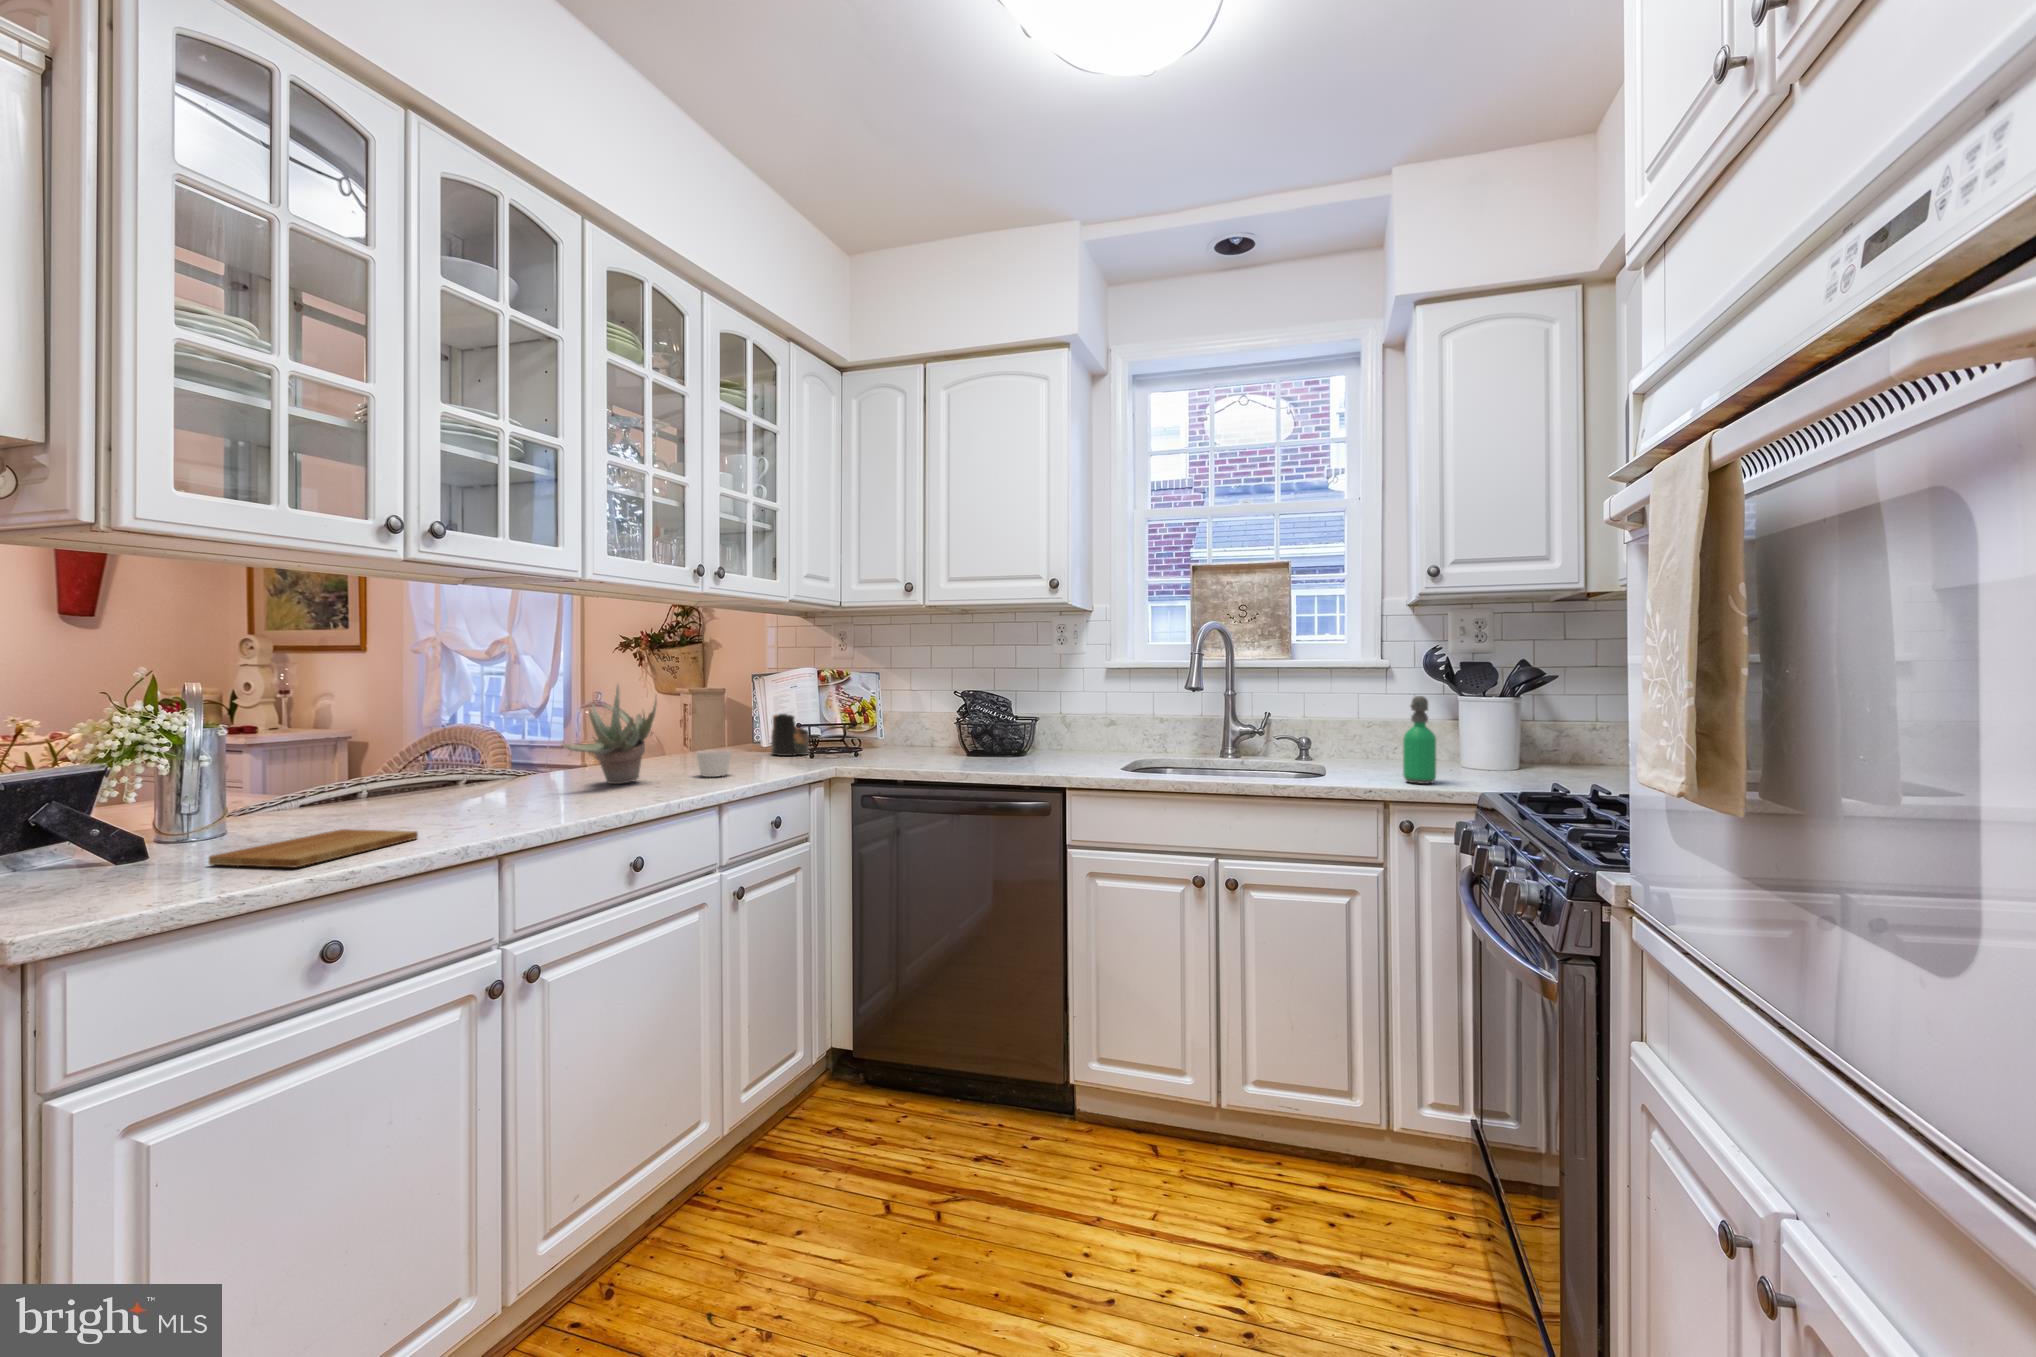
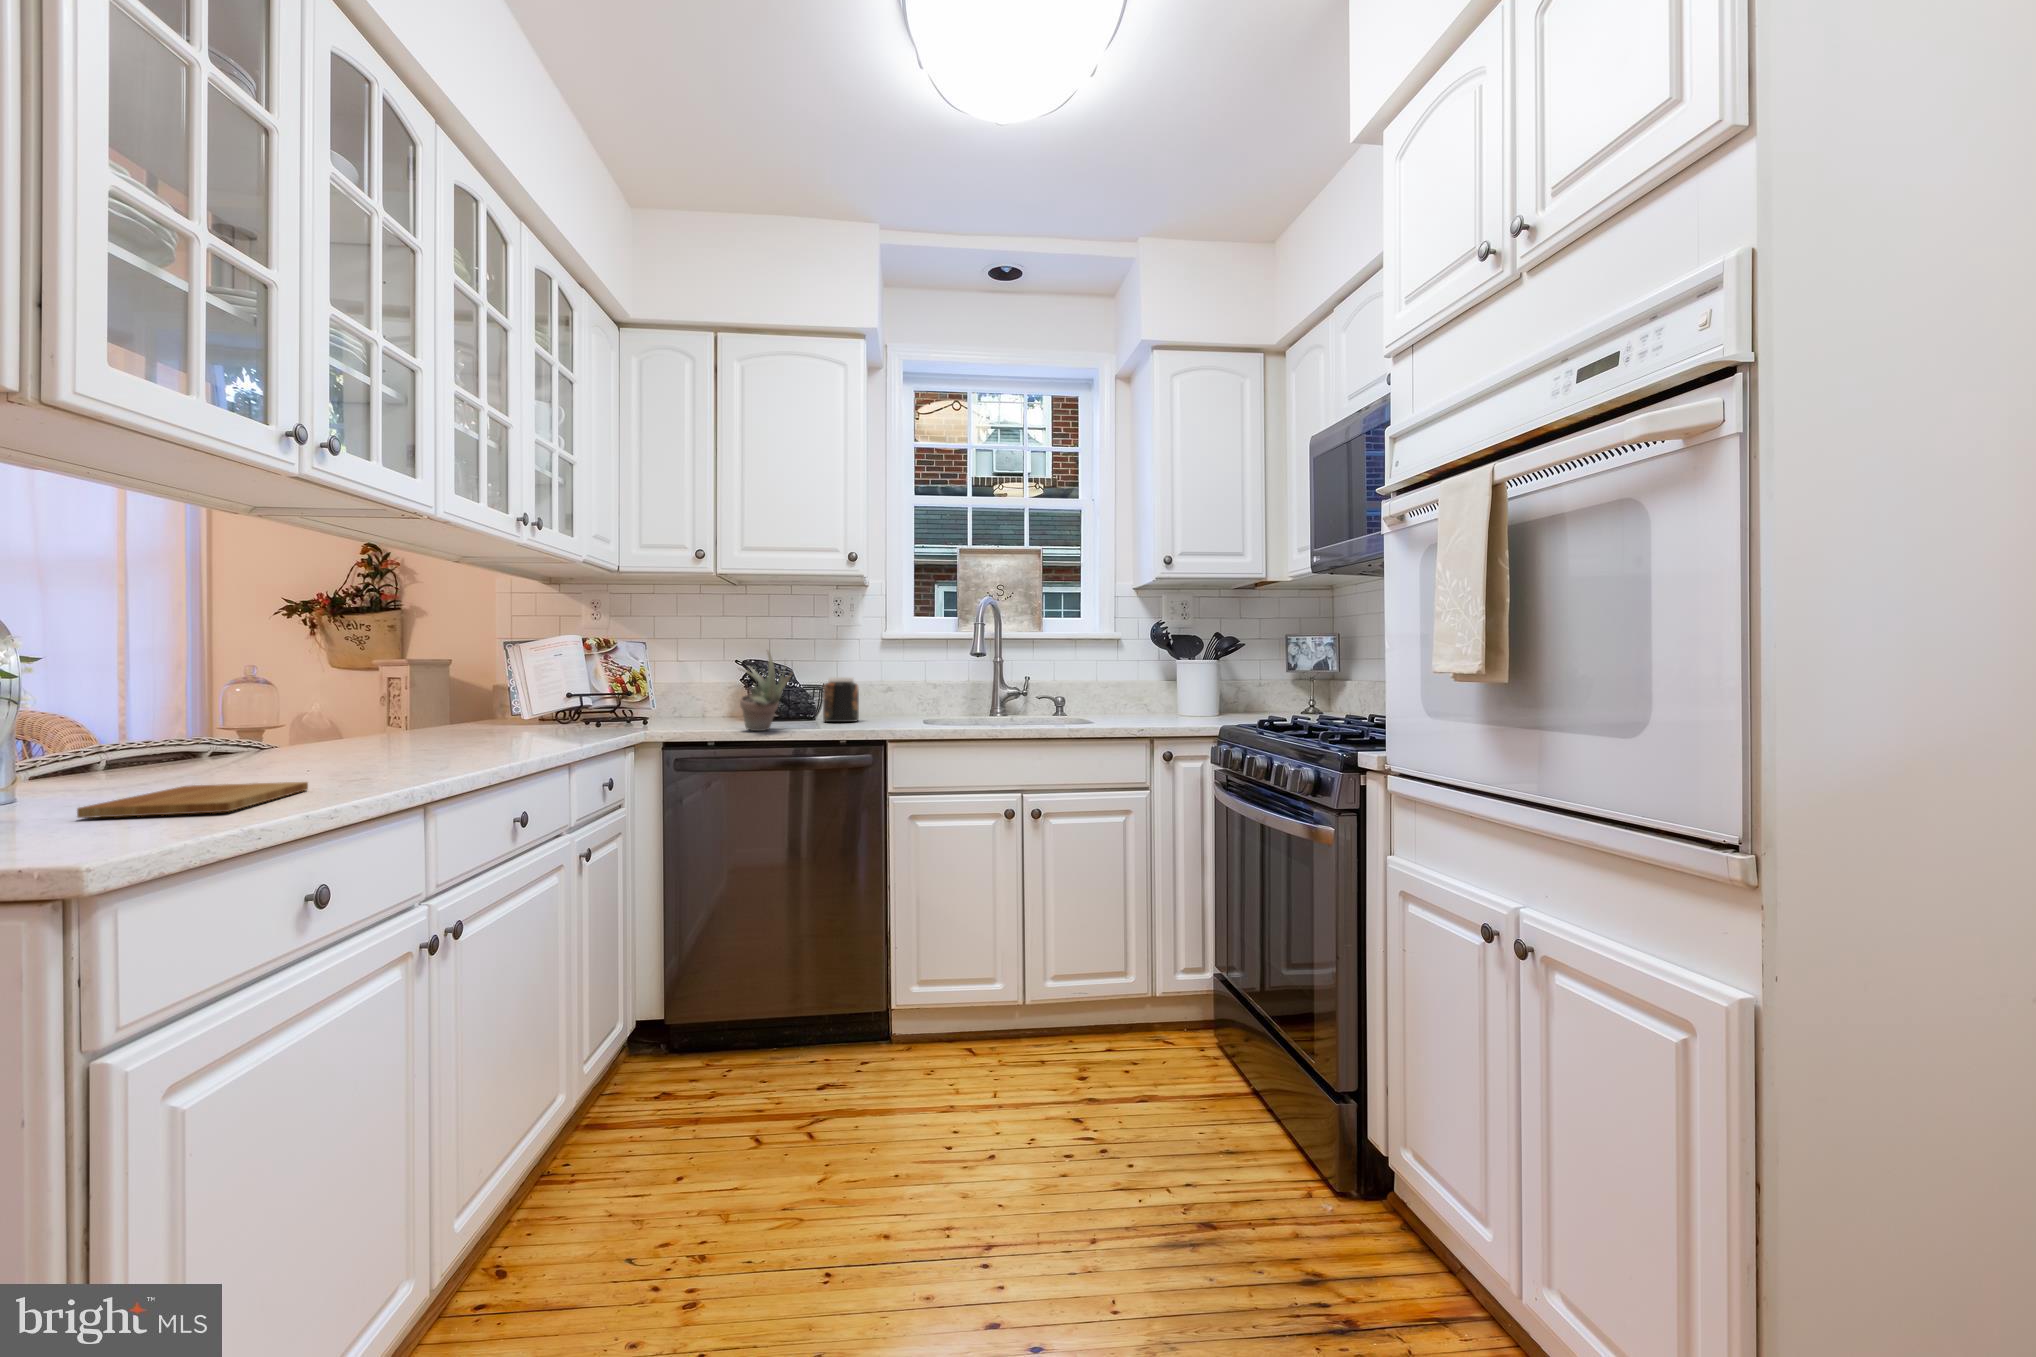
succulent plant: present [563,685,657,784] -> present [739,651,792,731]
soap dispenser: present [1403,696,1436,784] -> none [1156,658,1179,725]
jar: present [771,714,809,756] -> present [823,677,859,722]
candle: present [696,750,732,777] -> none [506,714,548,741]

